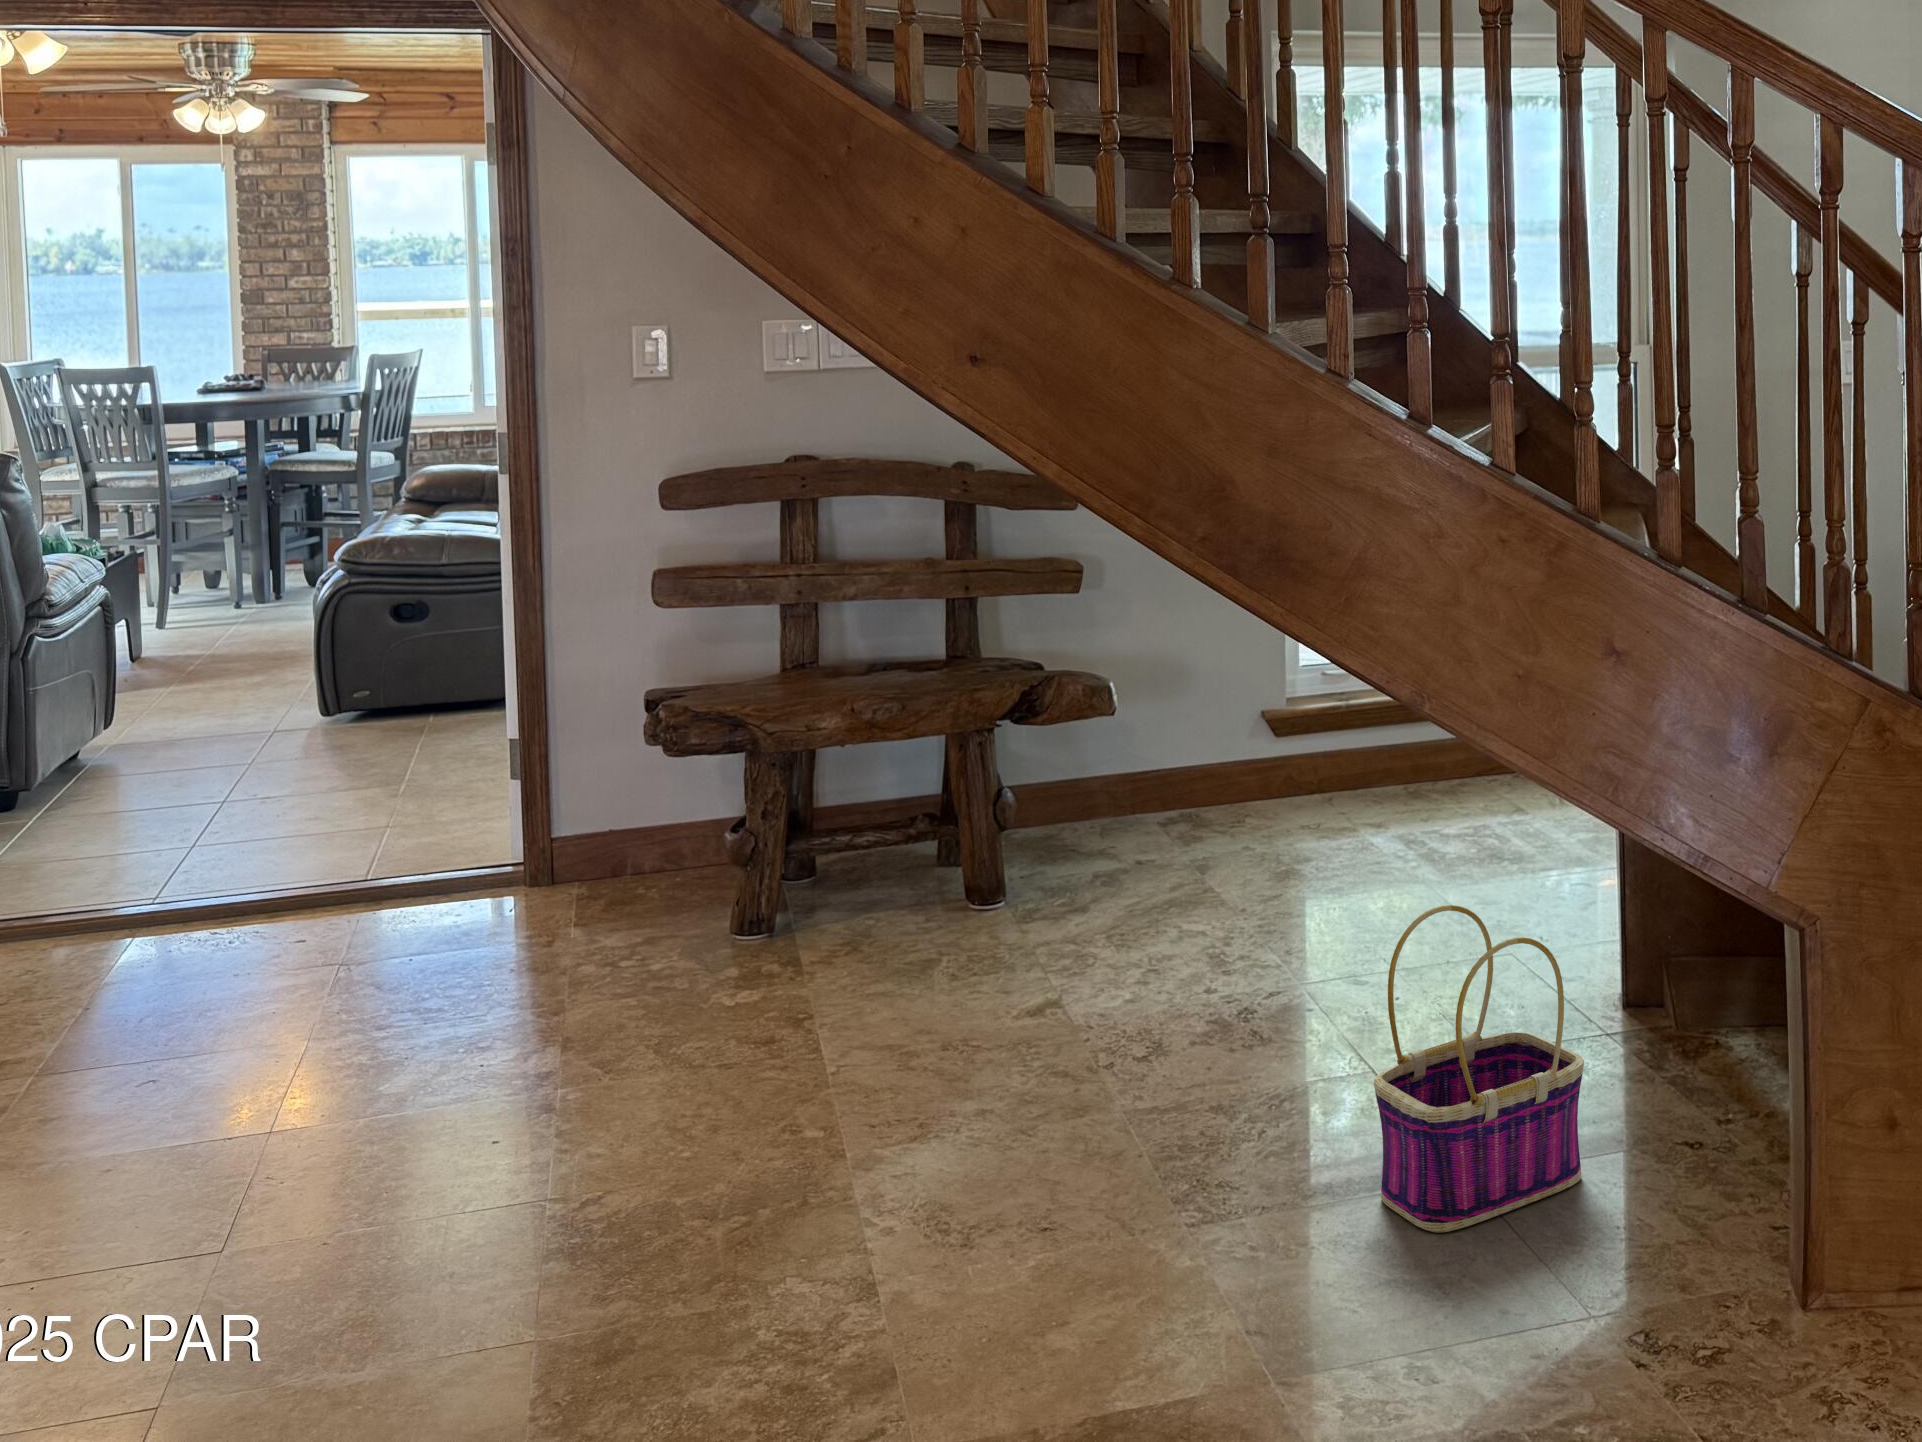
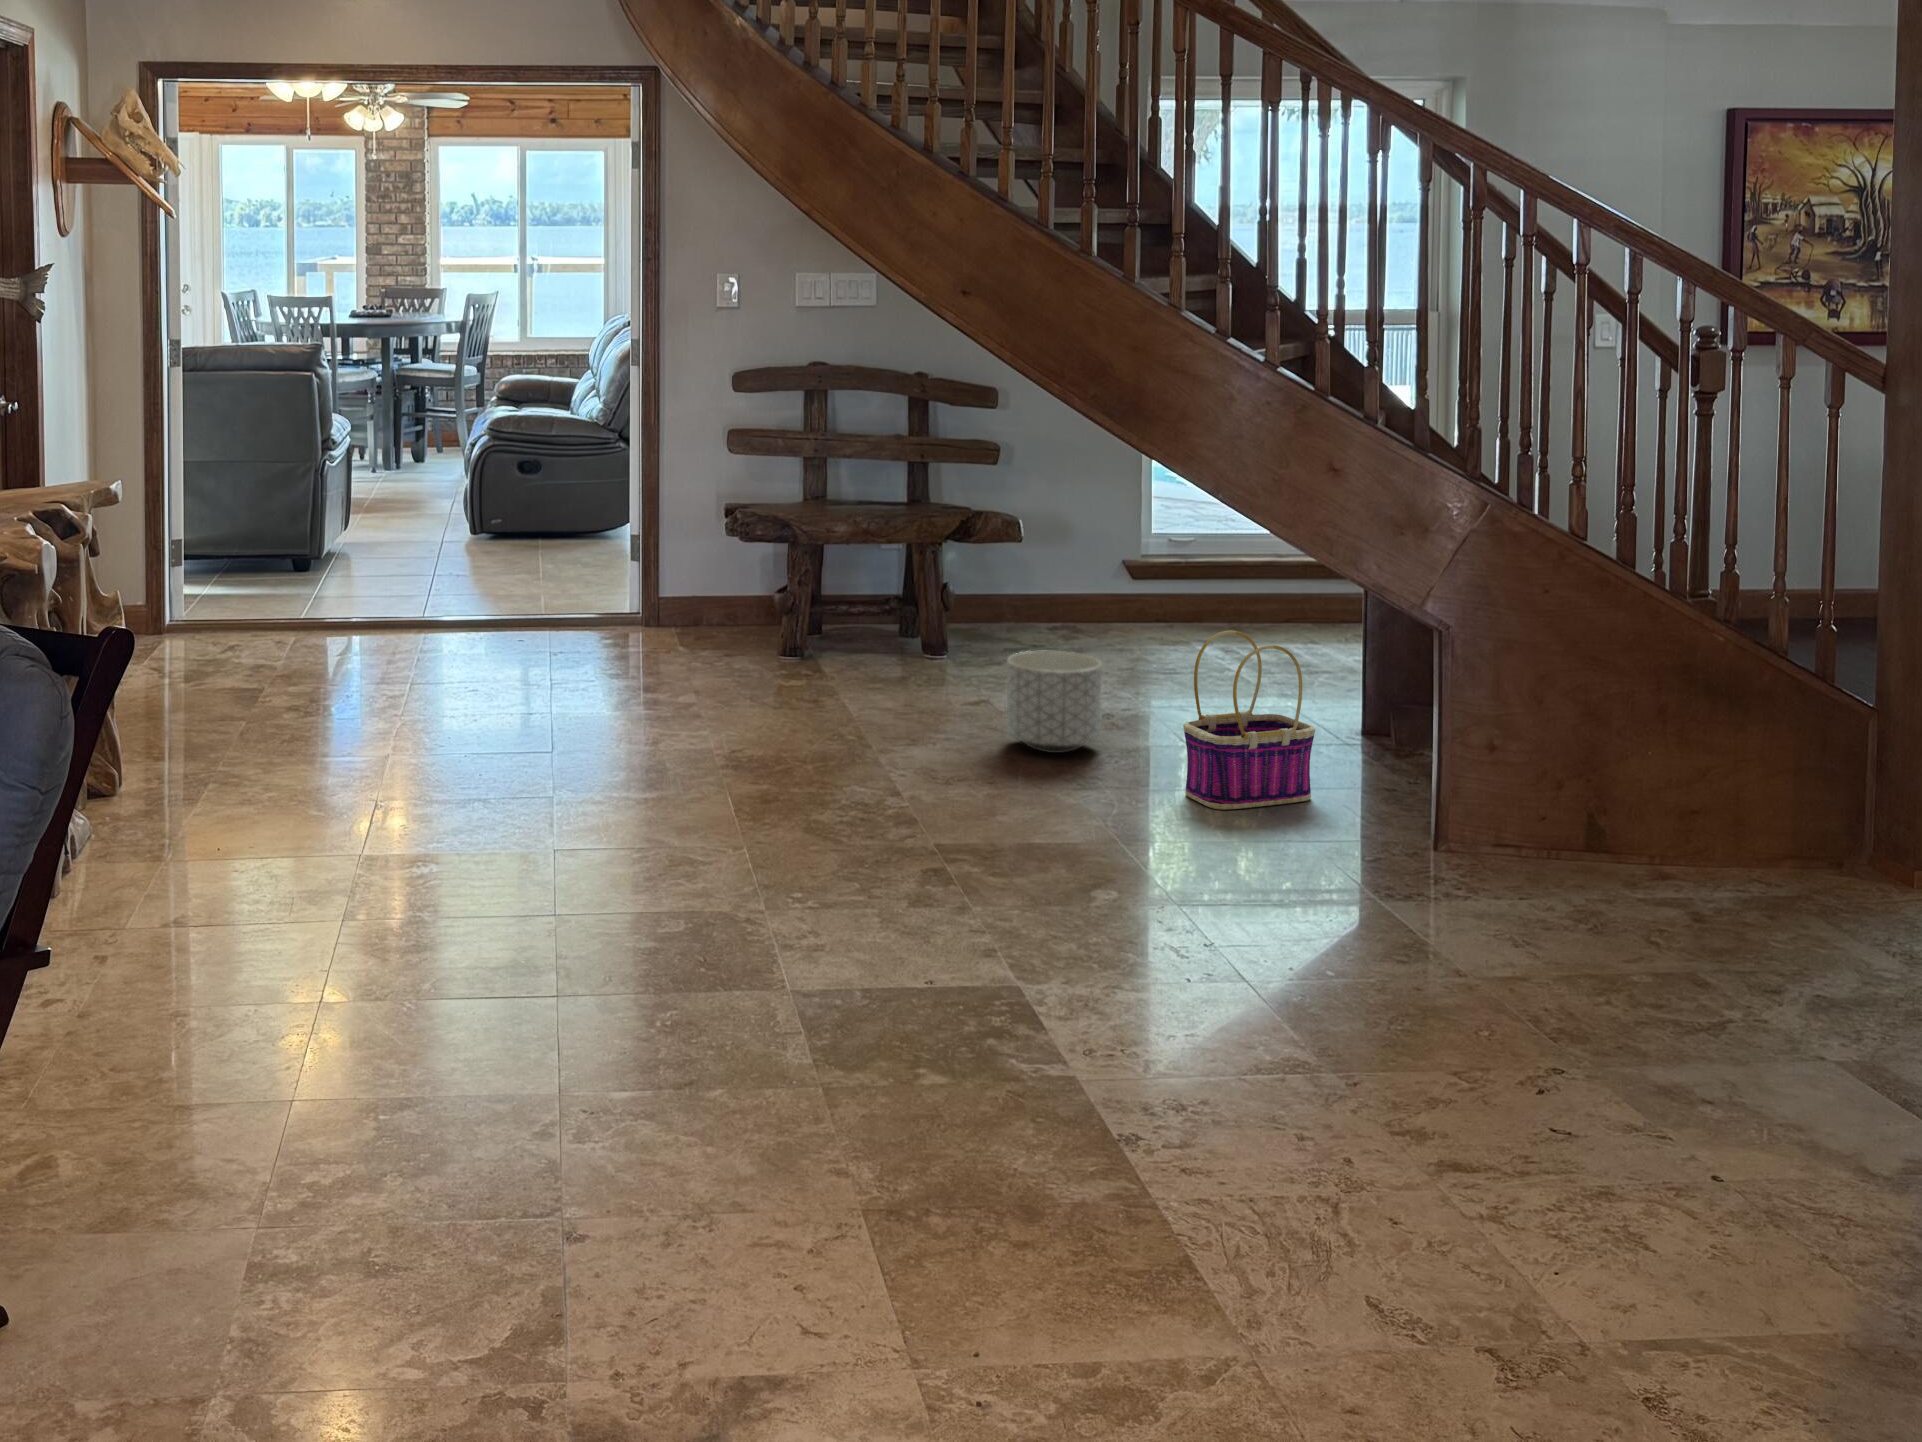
planter: none [1081,933,1238,1117] -> present [1007,651,1101,753]

